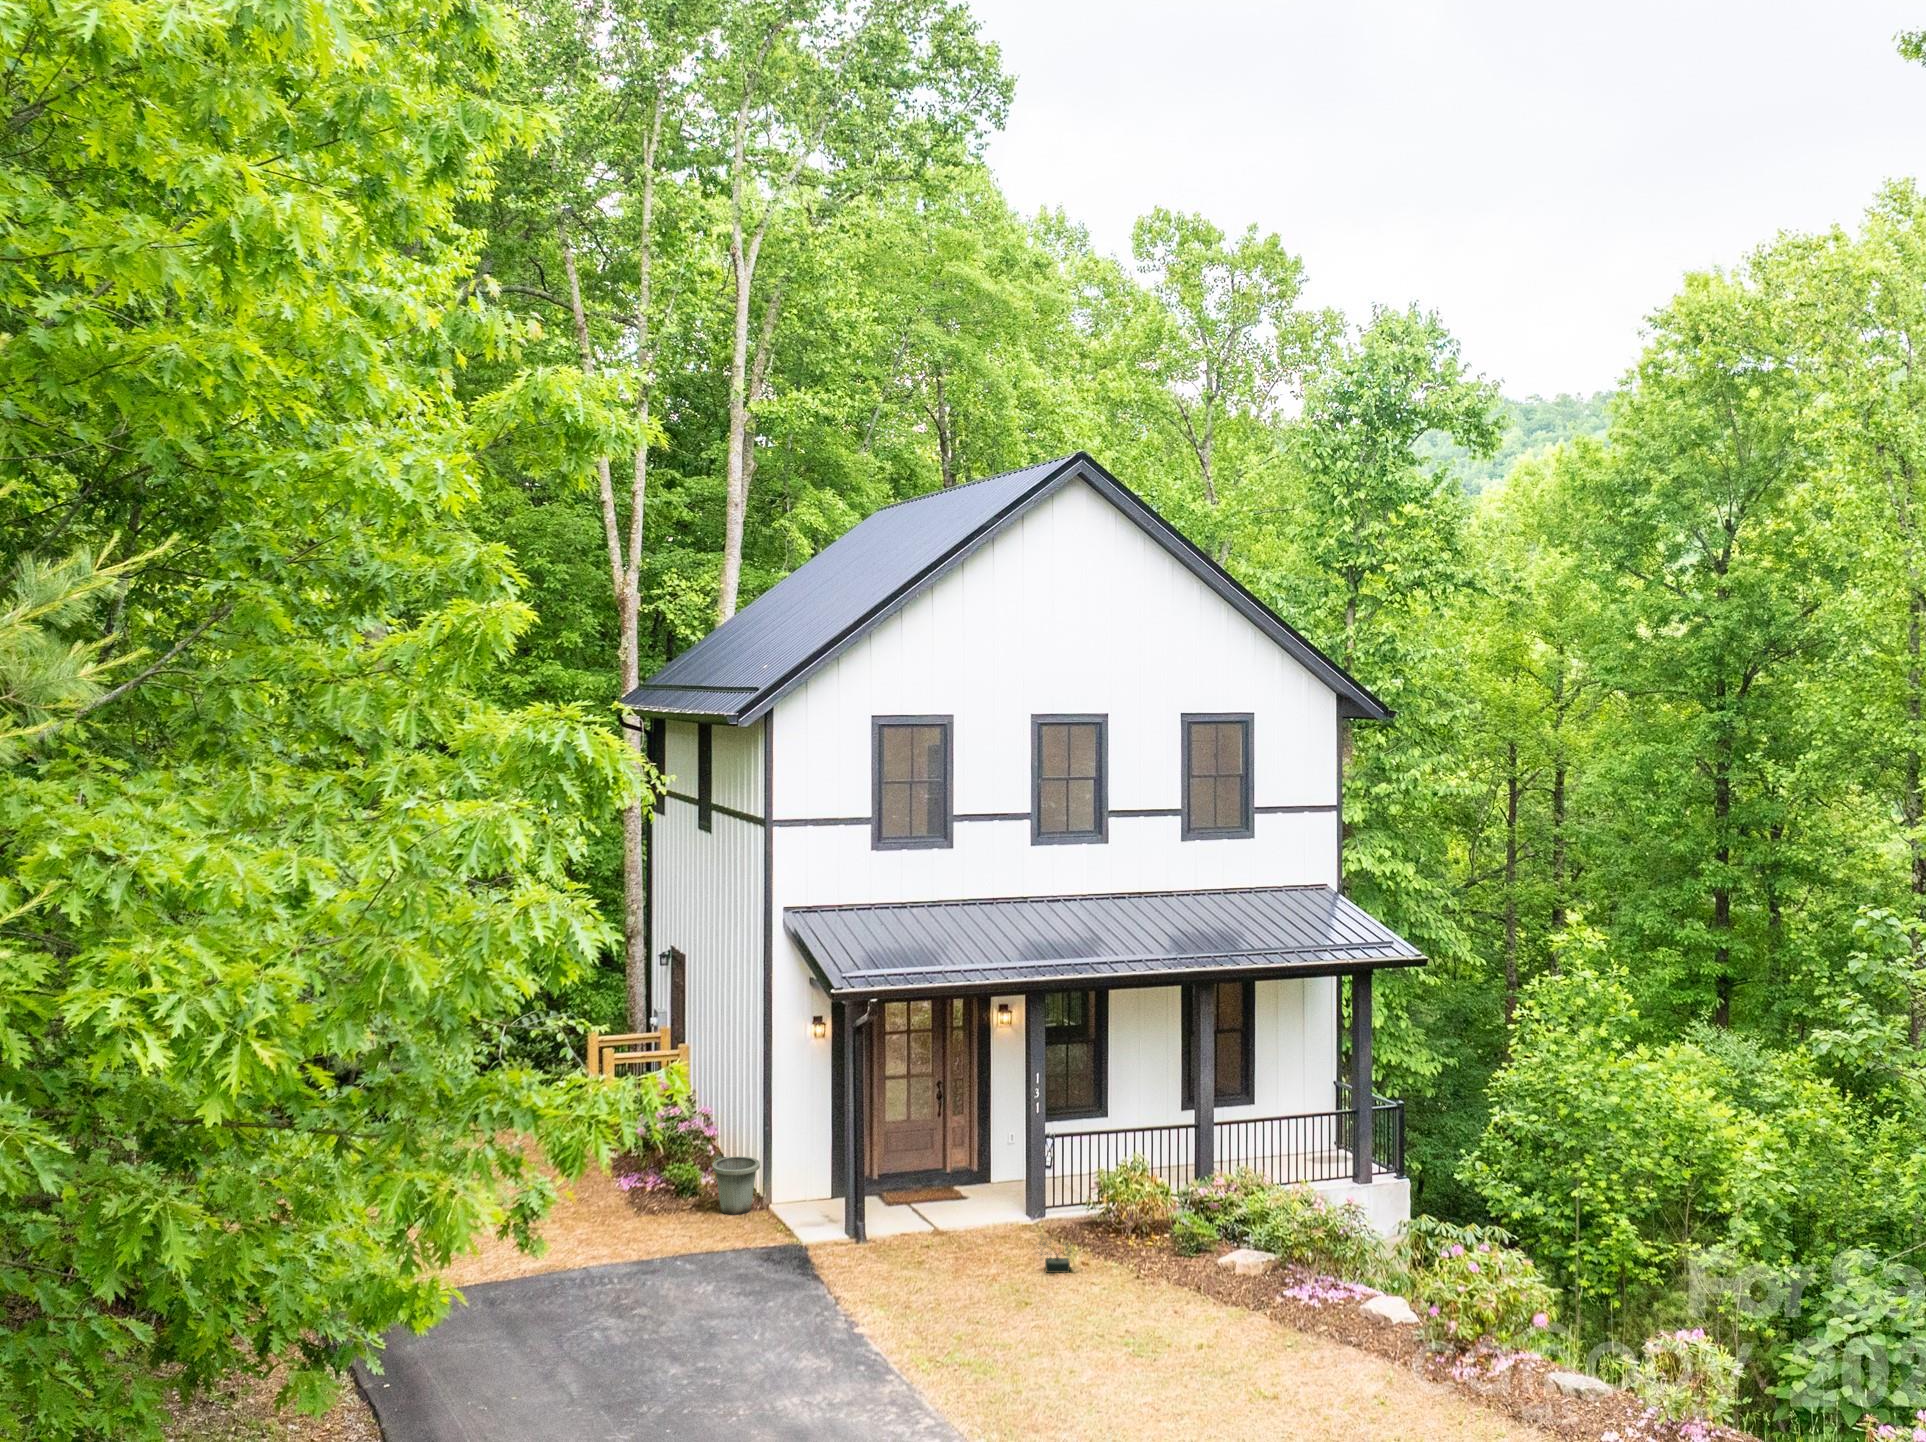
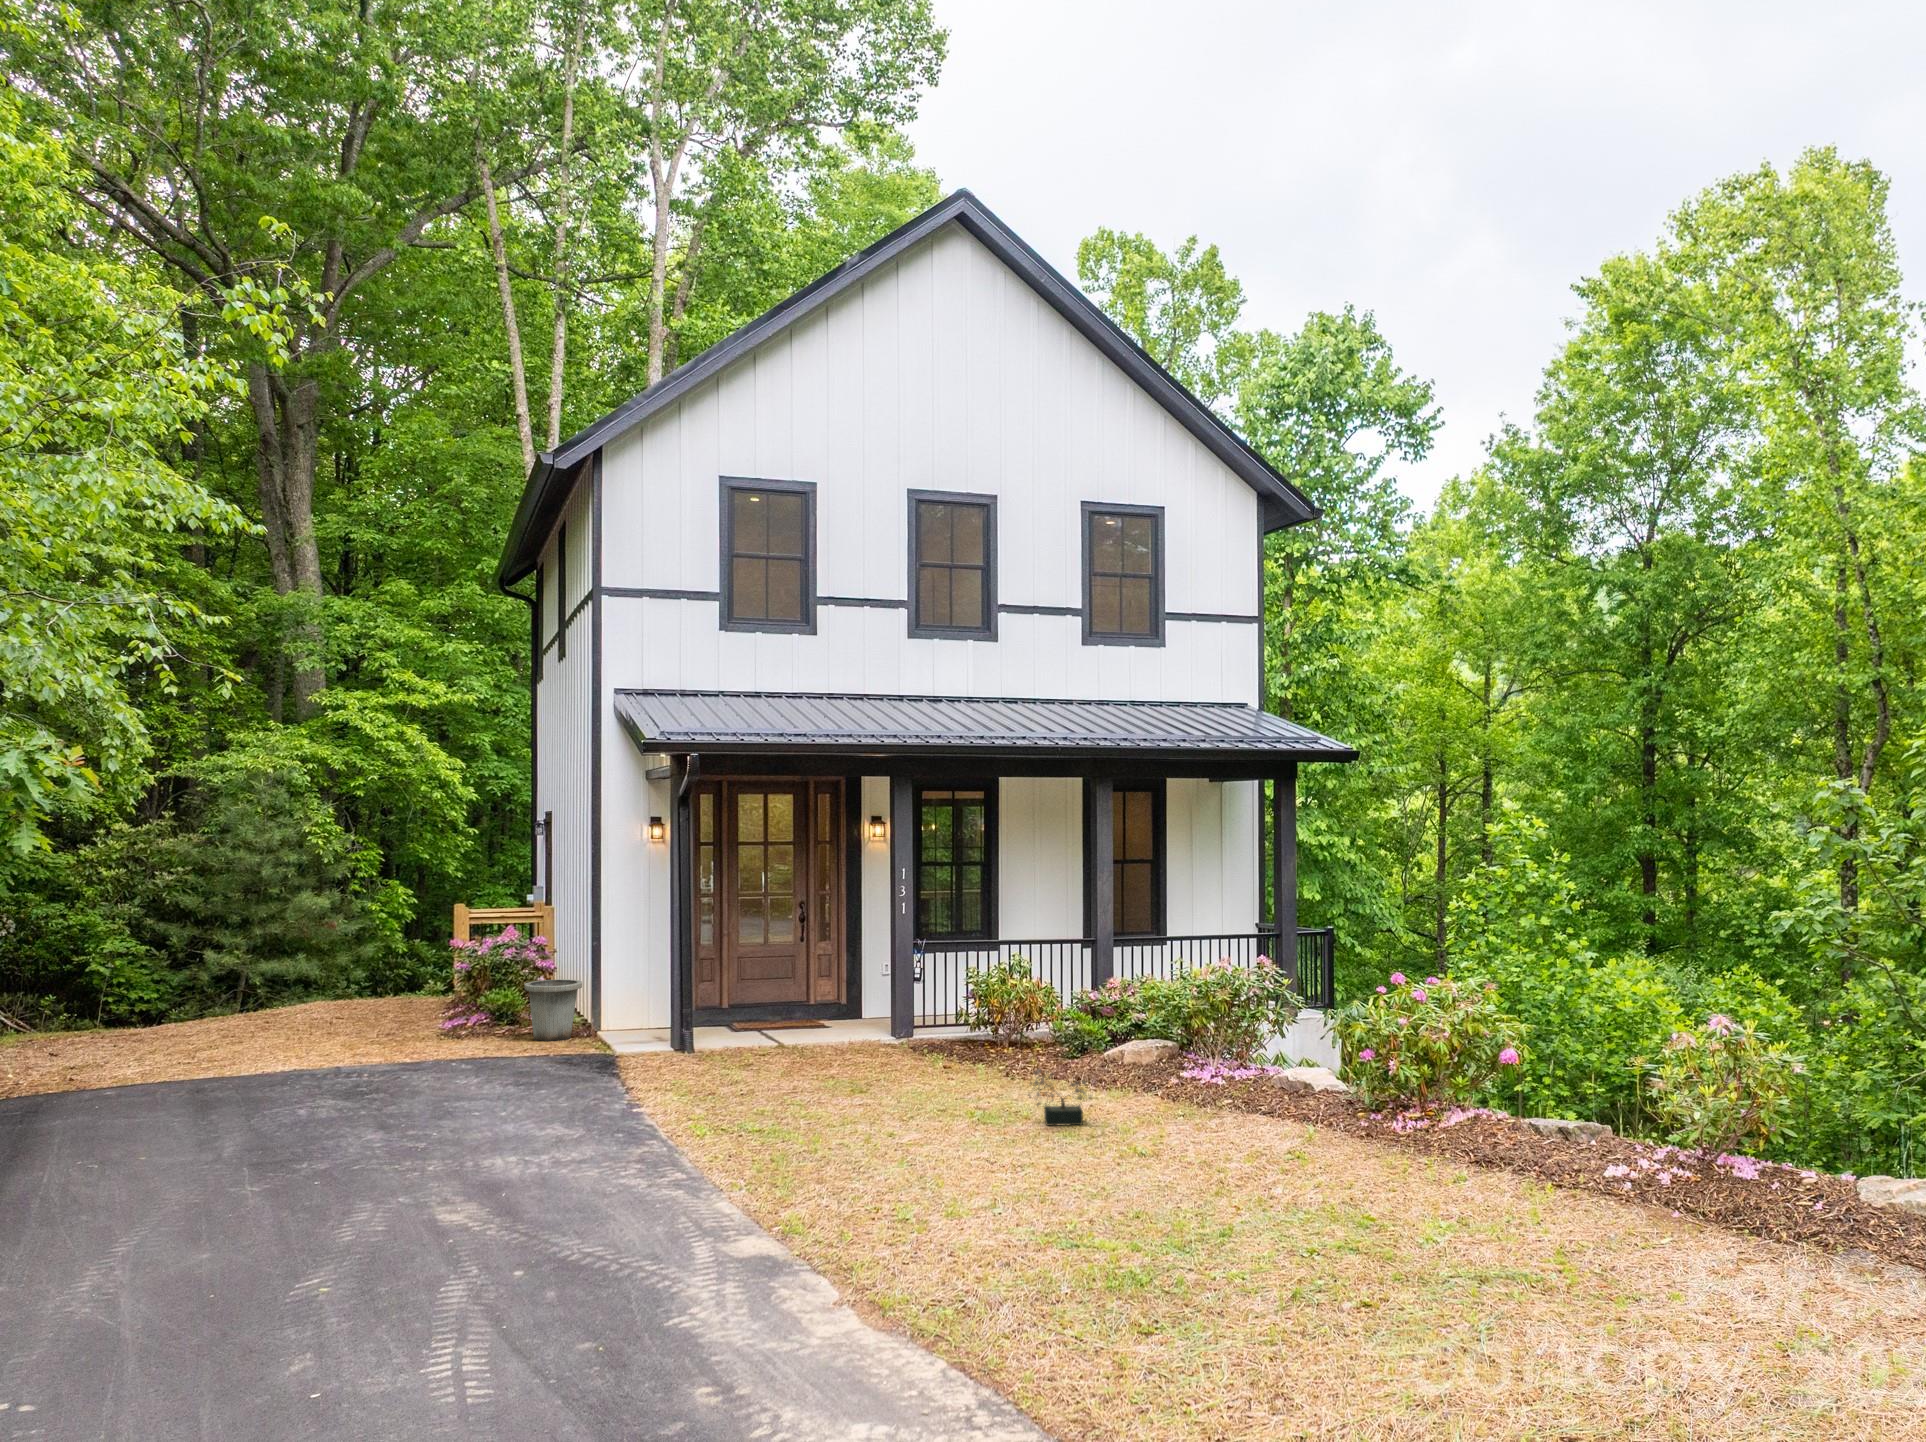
decorative plant: present [1038,1236,1071,1273] -> present [1034,1069,1091,1126]

